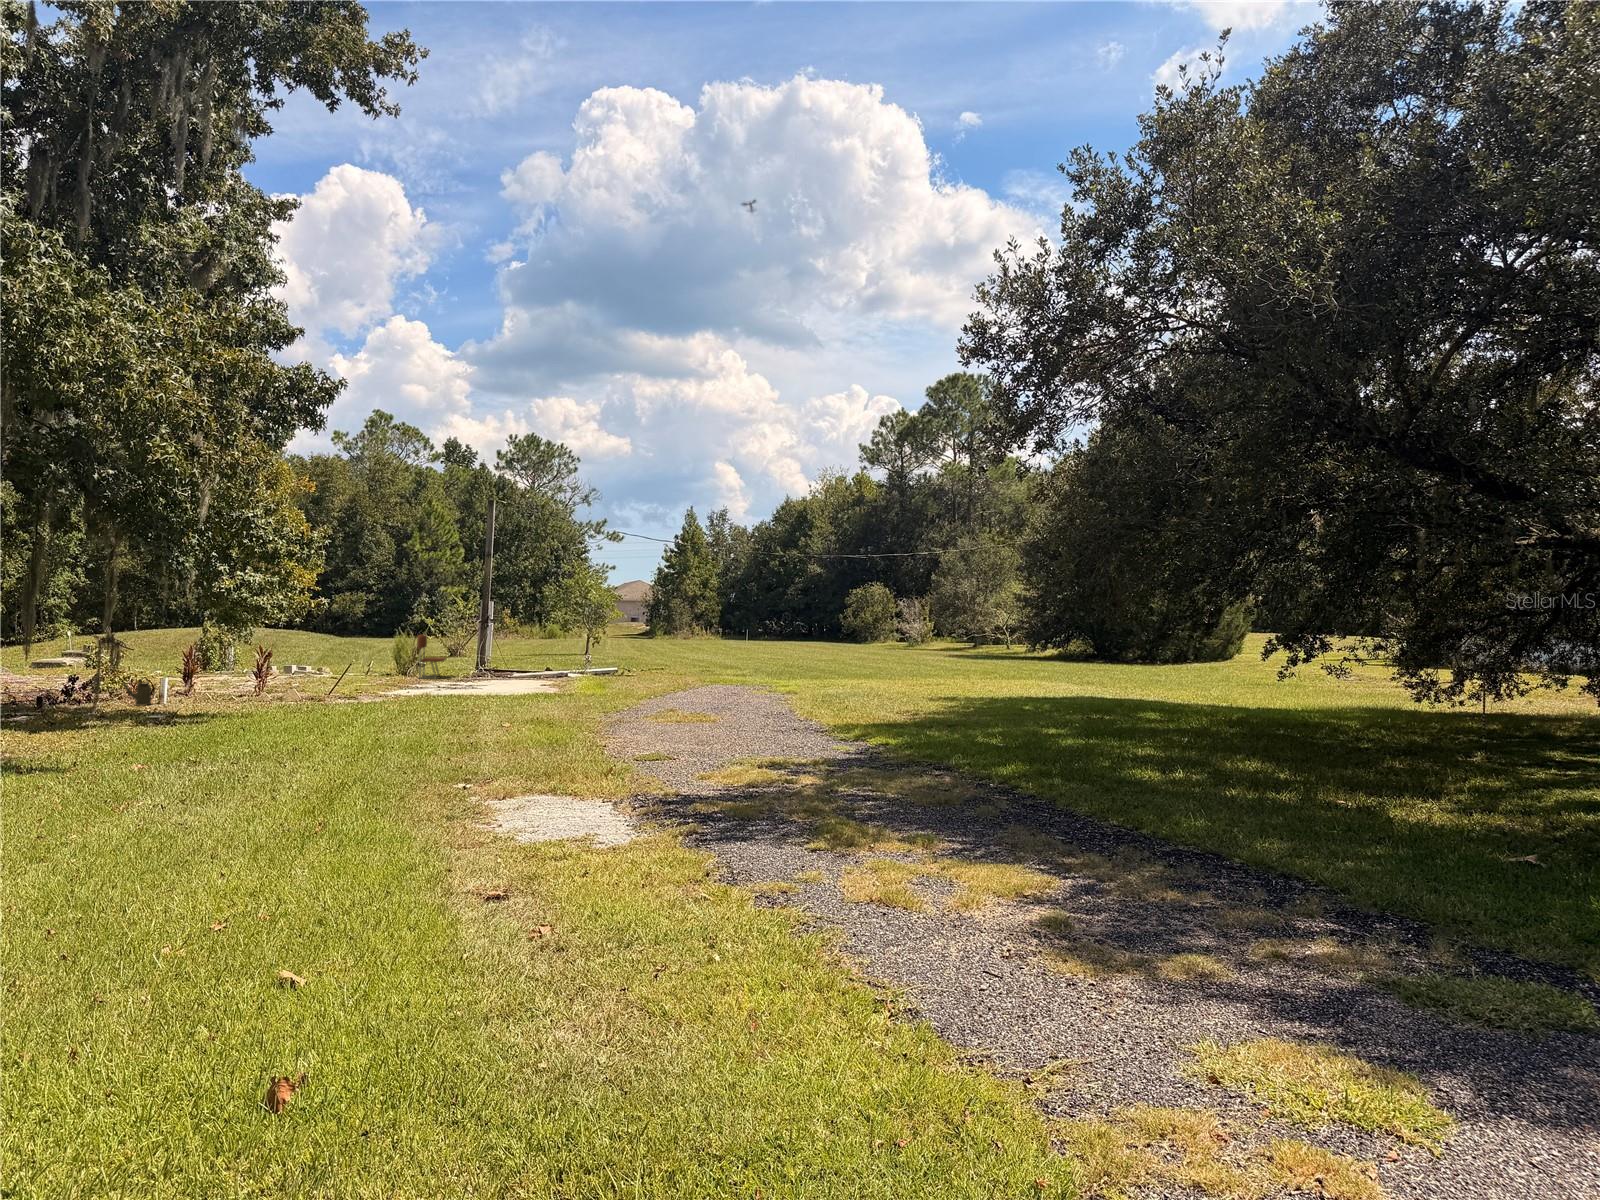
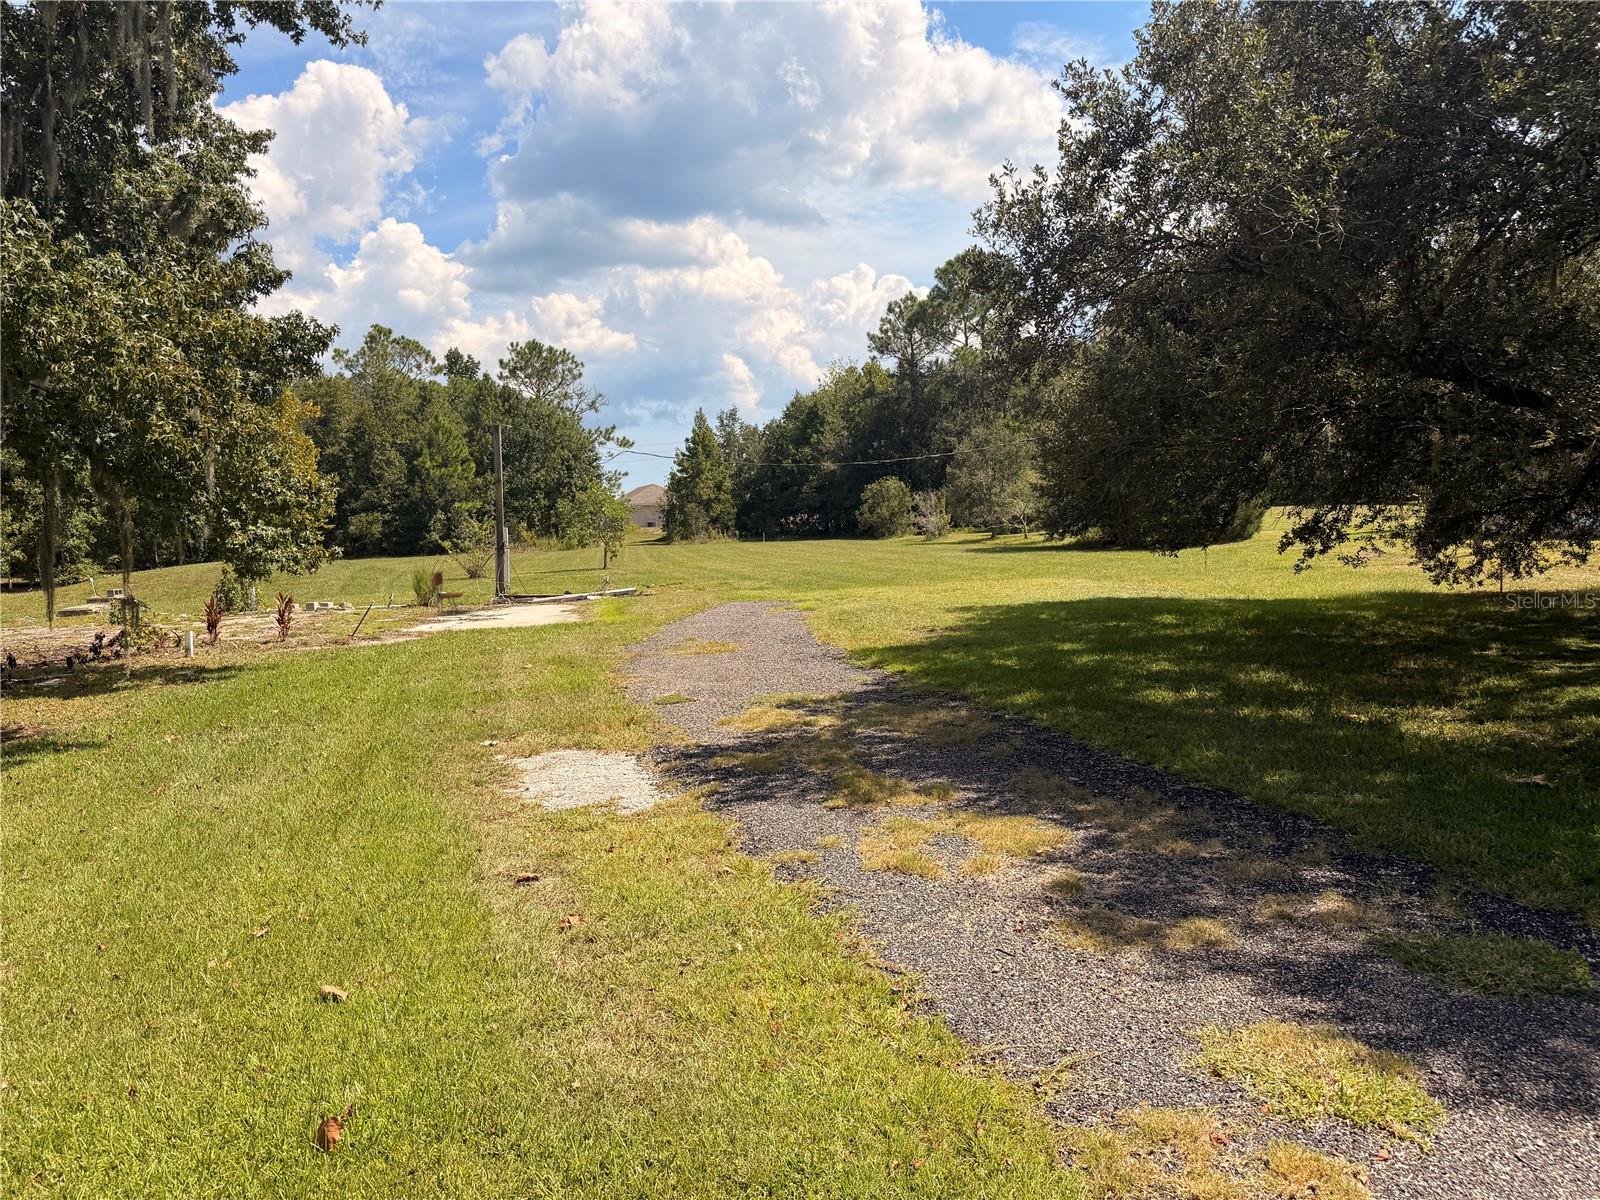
watering can: present [123,679,155,706] -> none [151,634,184,662]

